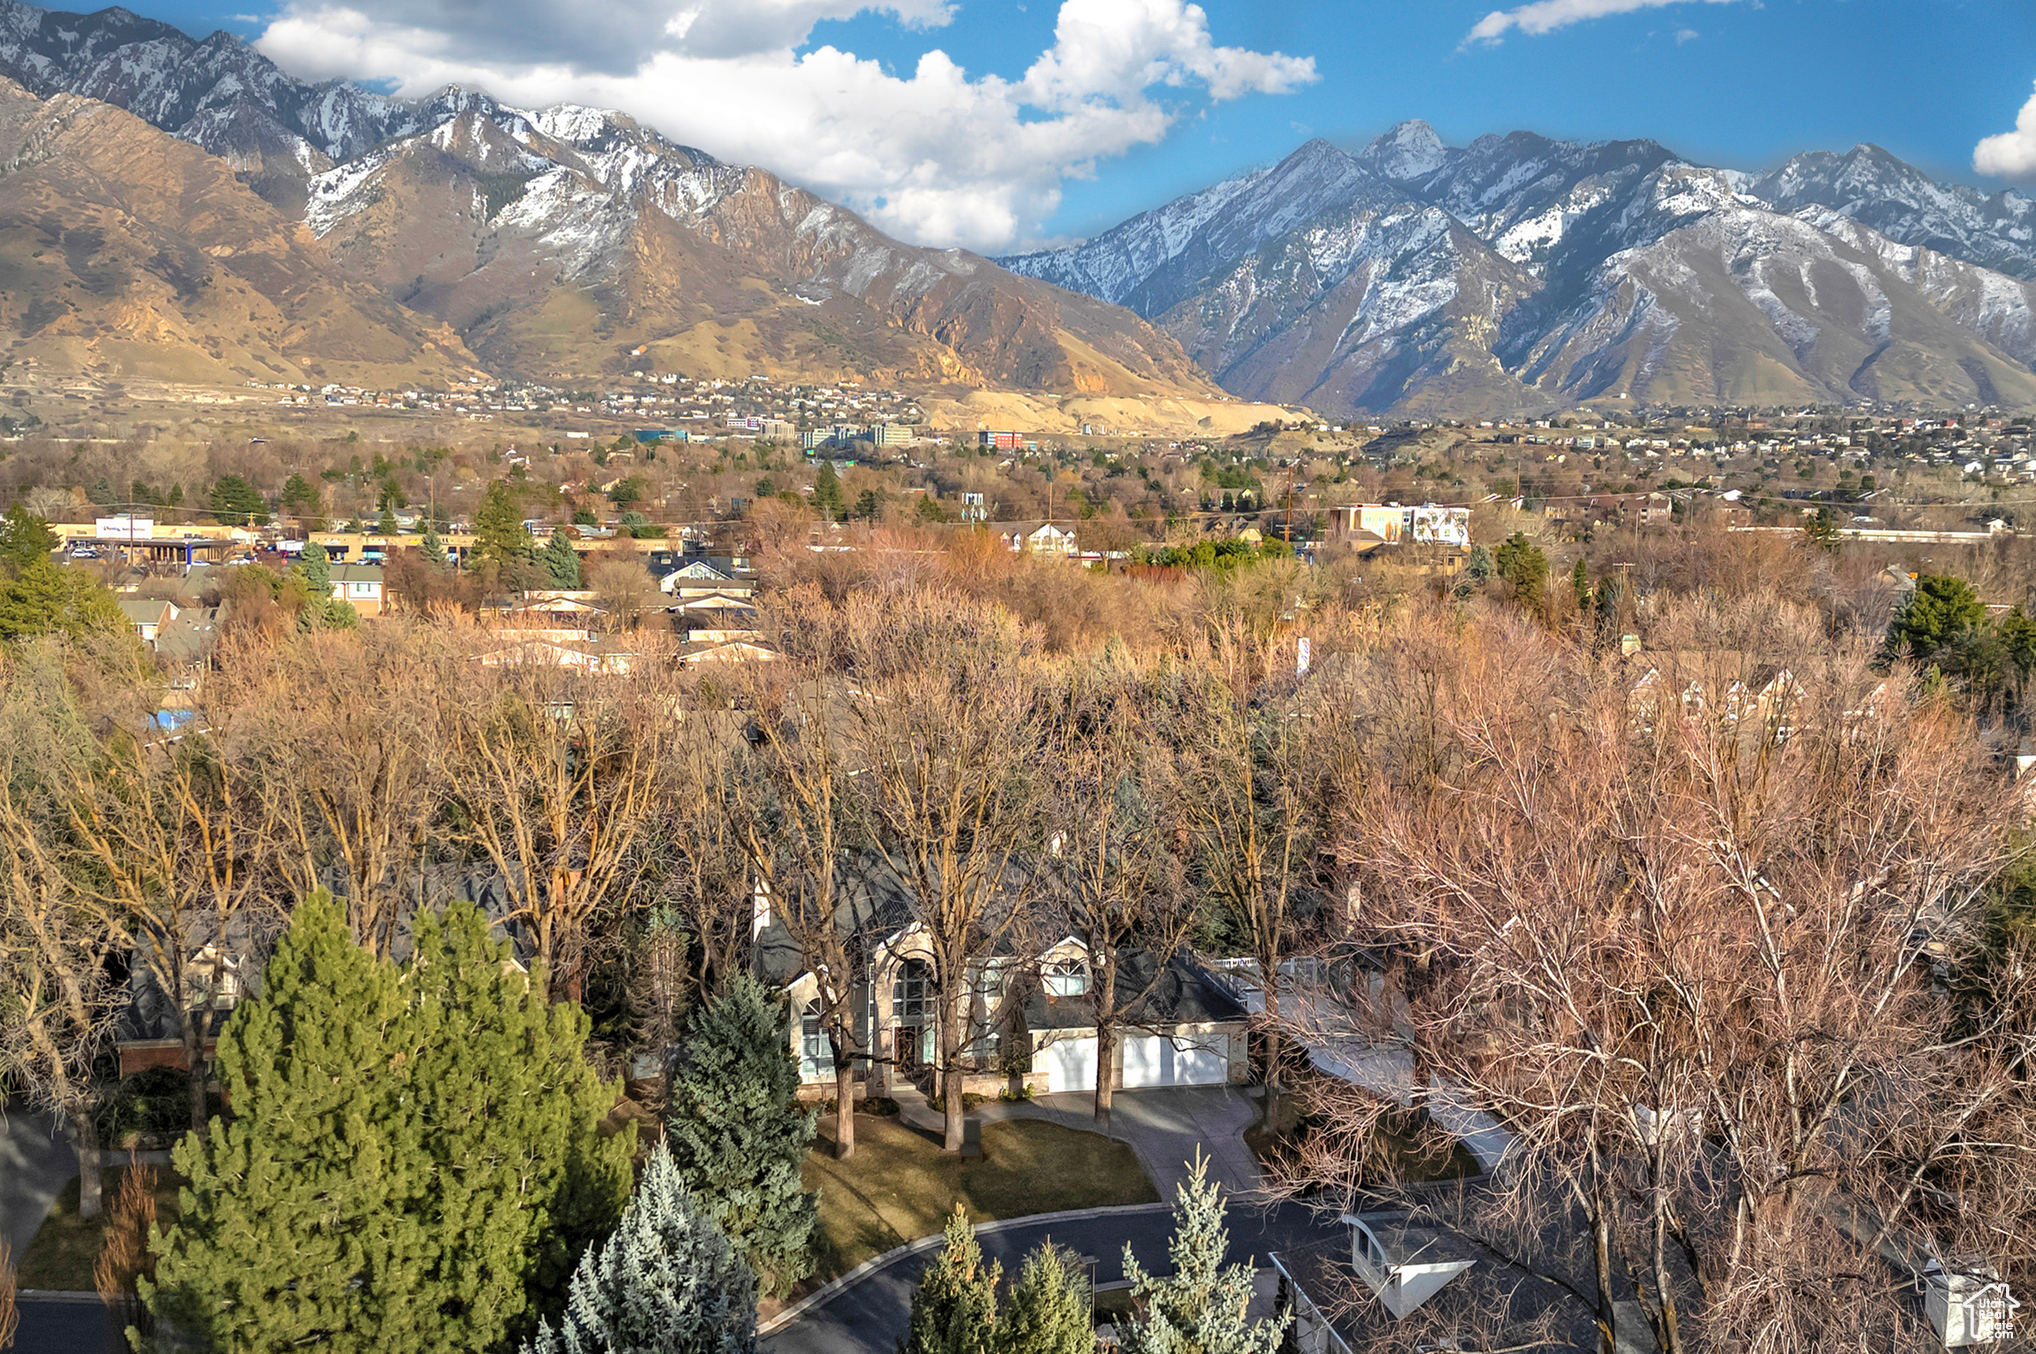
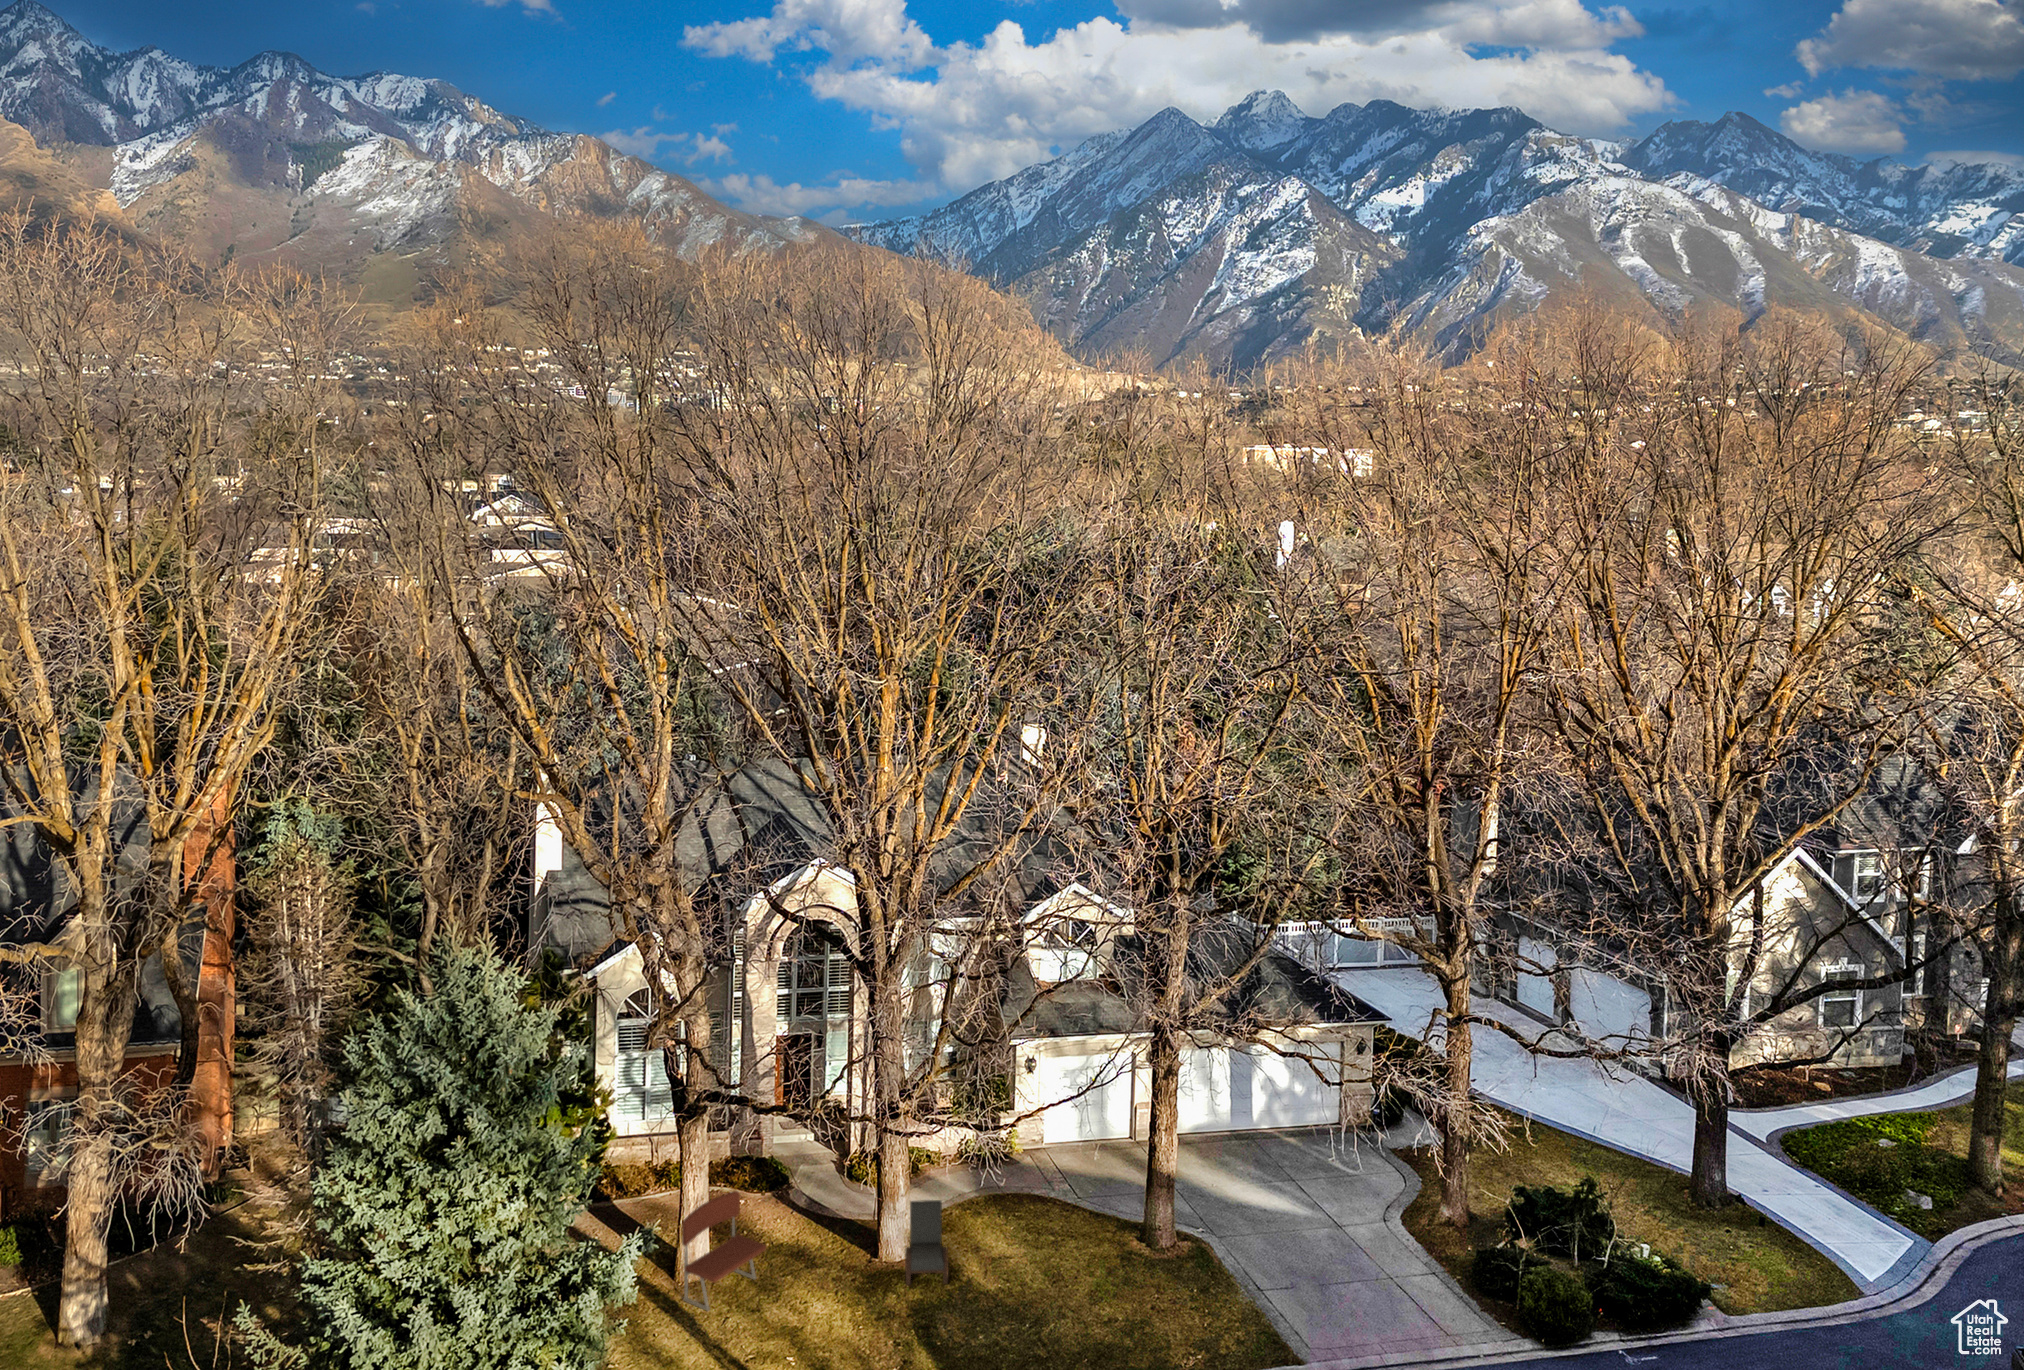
bench: none [839,1109,884,1170] -> present [682,1191,767,1311]

